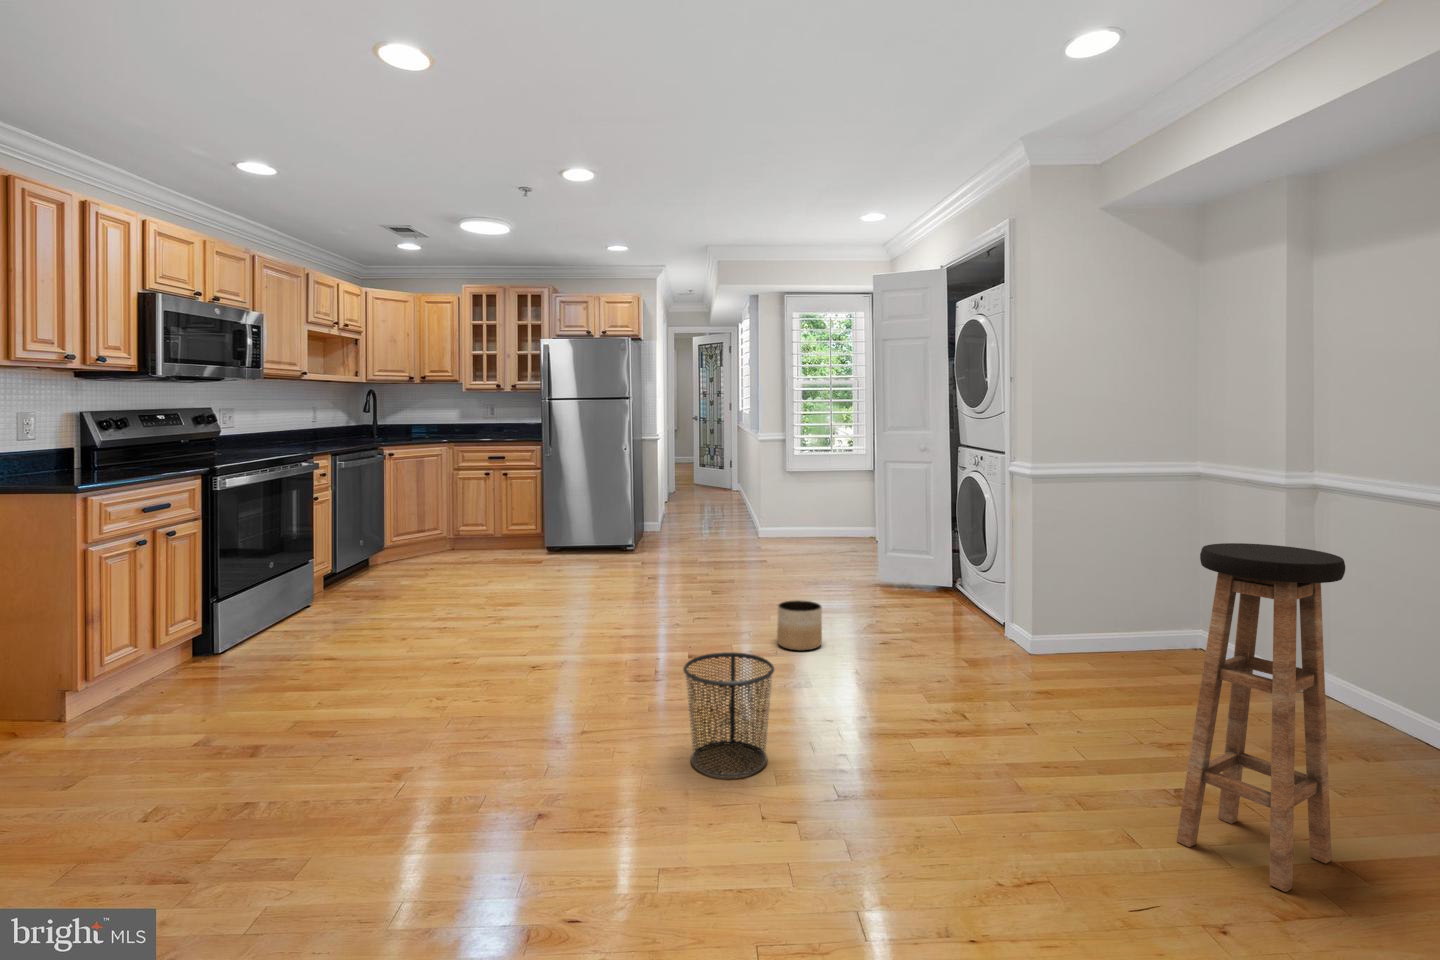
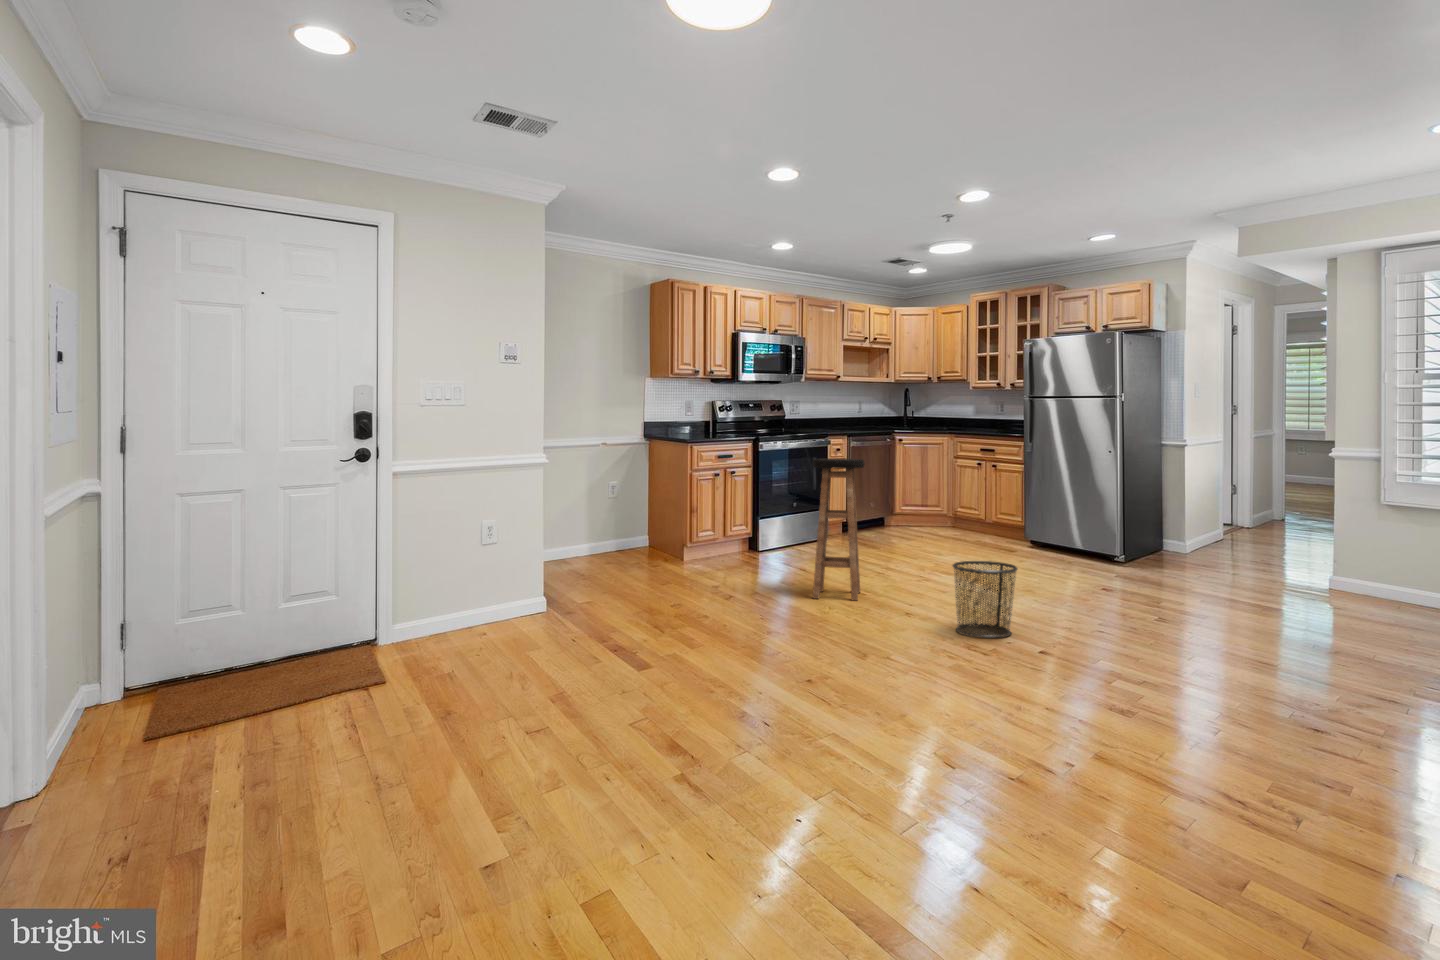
bar stool: present [1176,543,1345,892] -> present [813,458,864,601]
planter: present [777,600,822,651] -> none [1128,566,1173,607]

